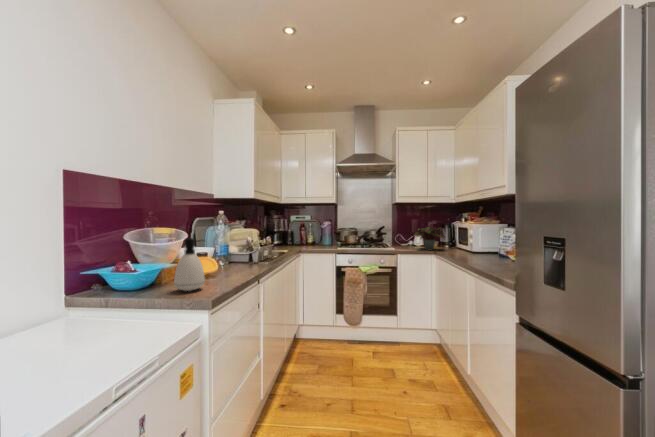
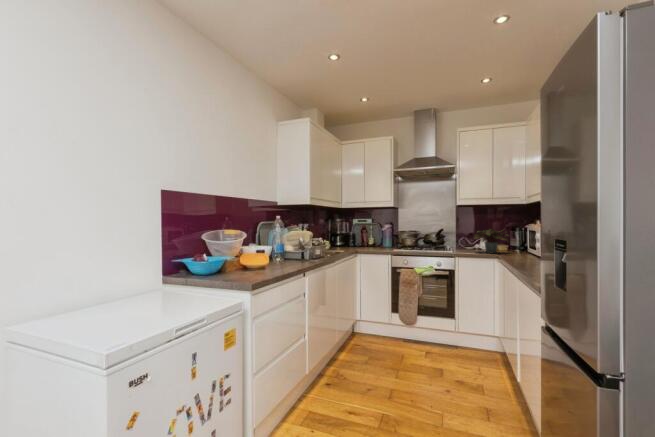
soap dispenser: present [174,238,205,291] -> none [231,236,254,277]

